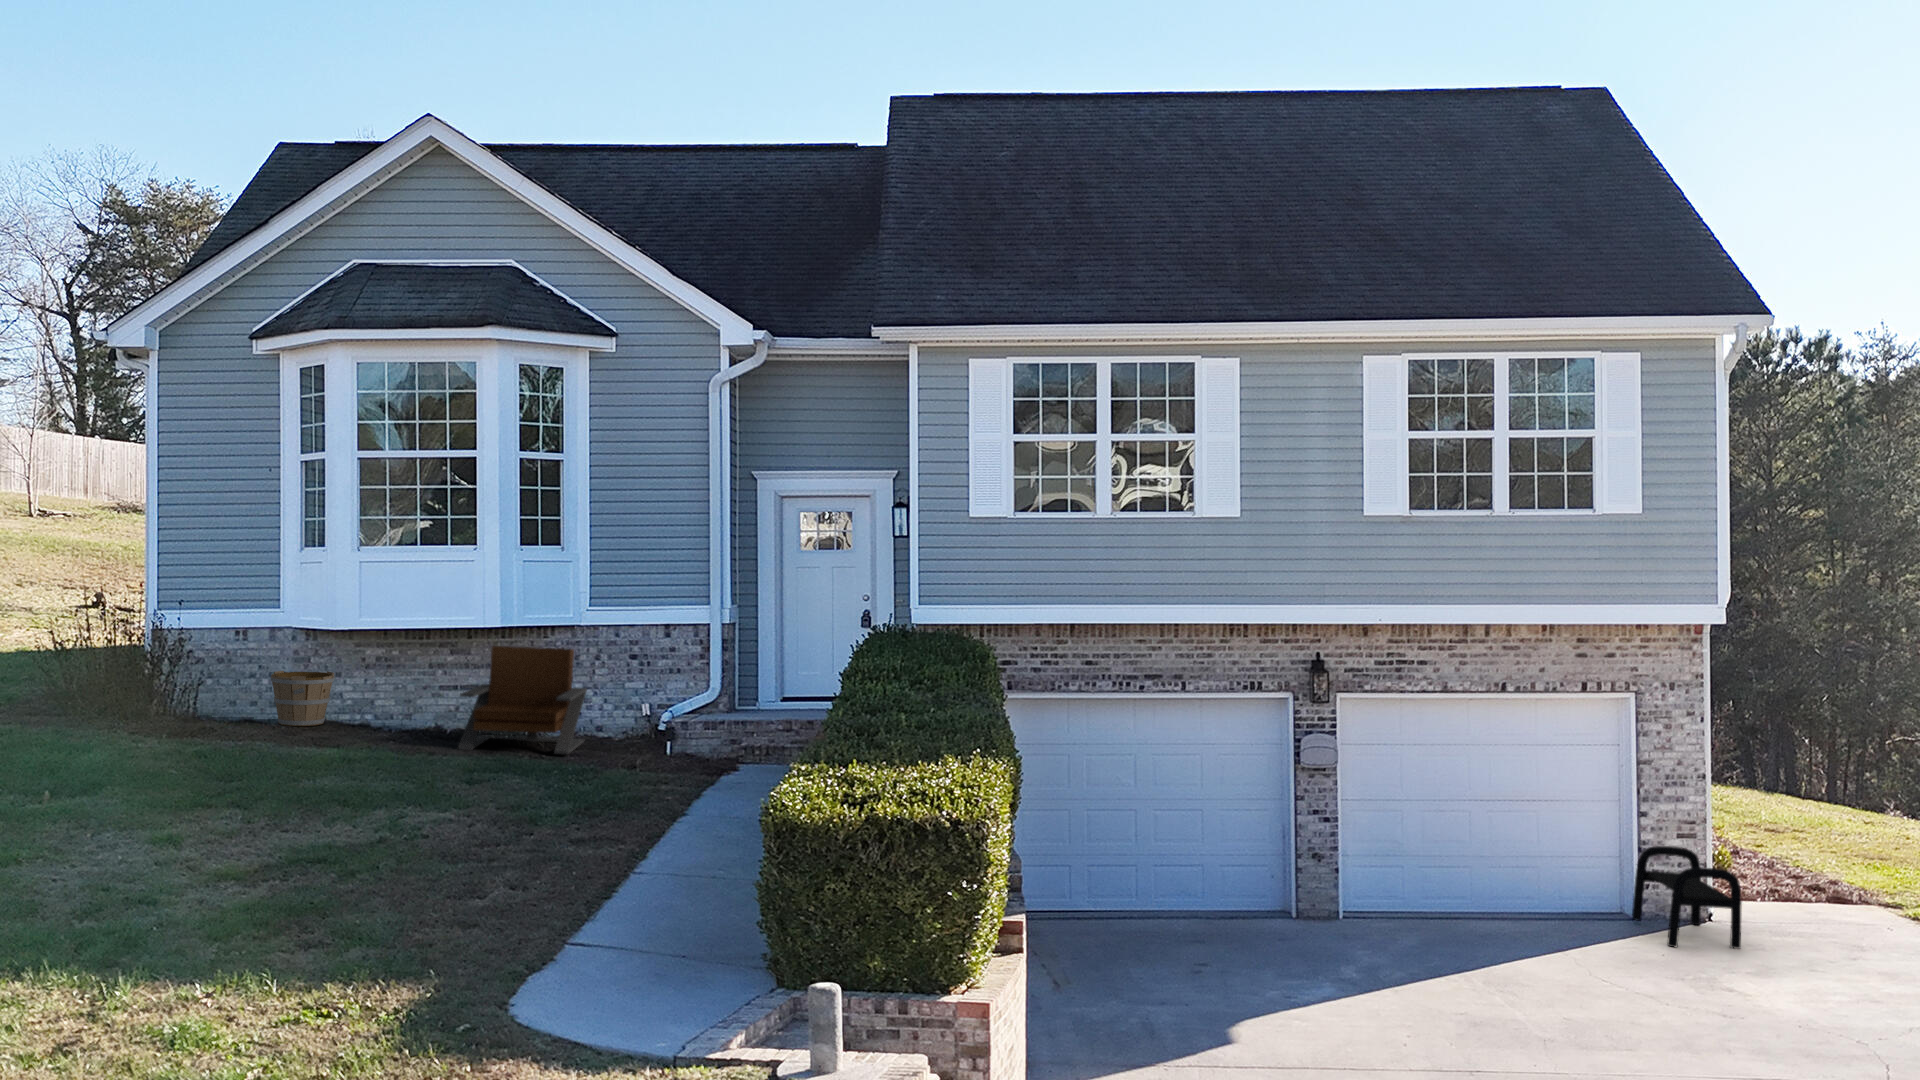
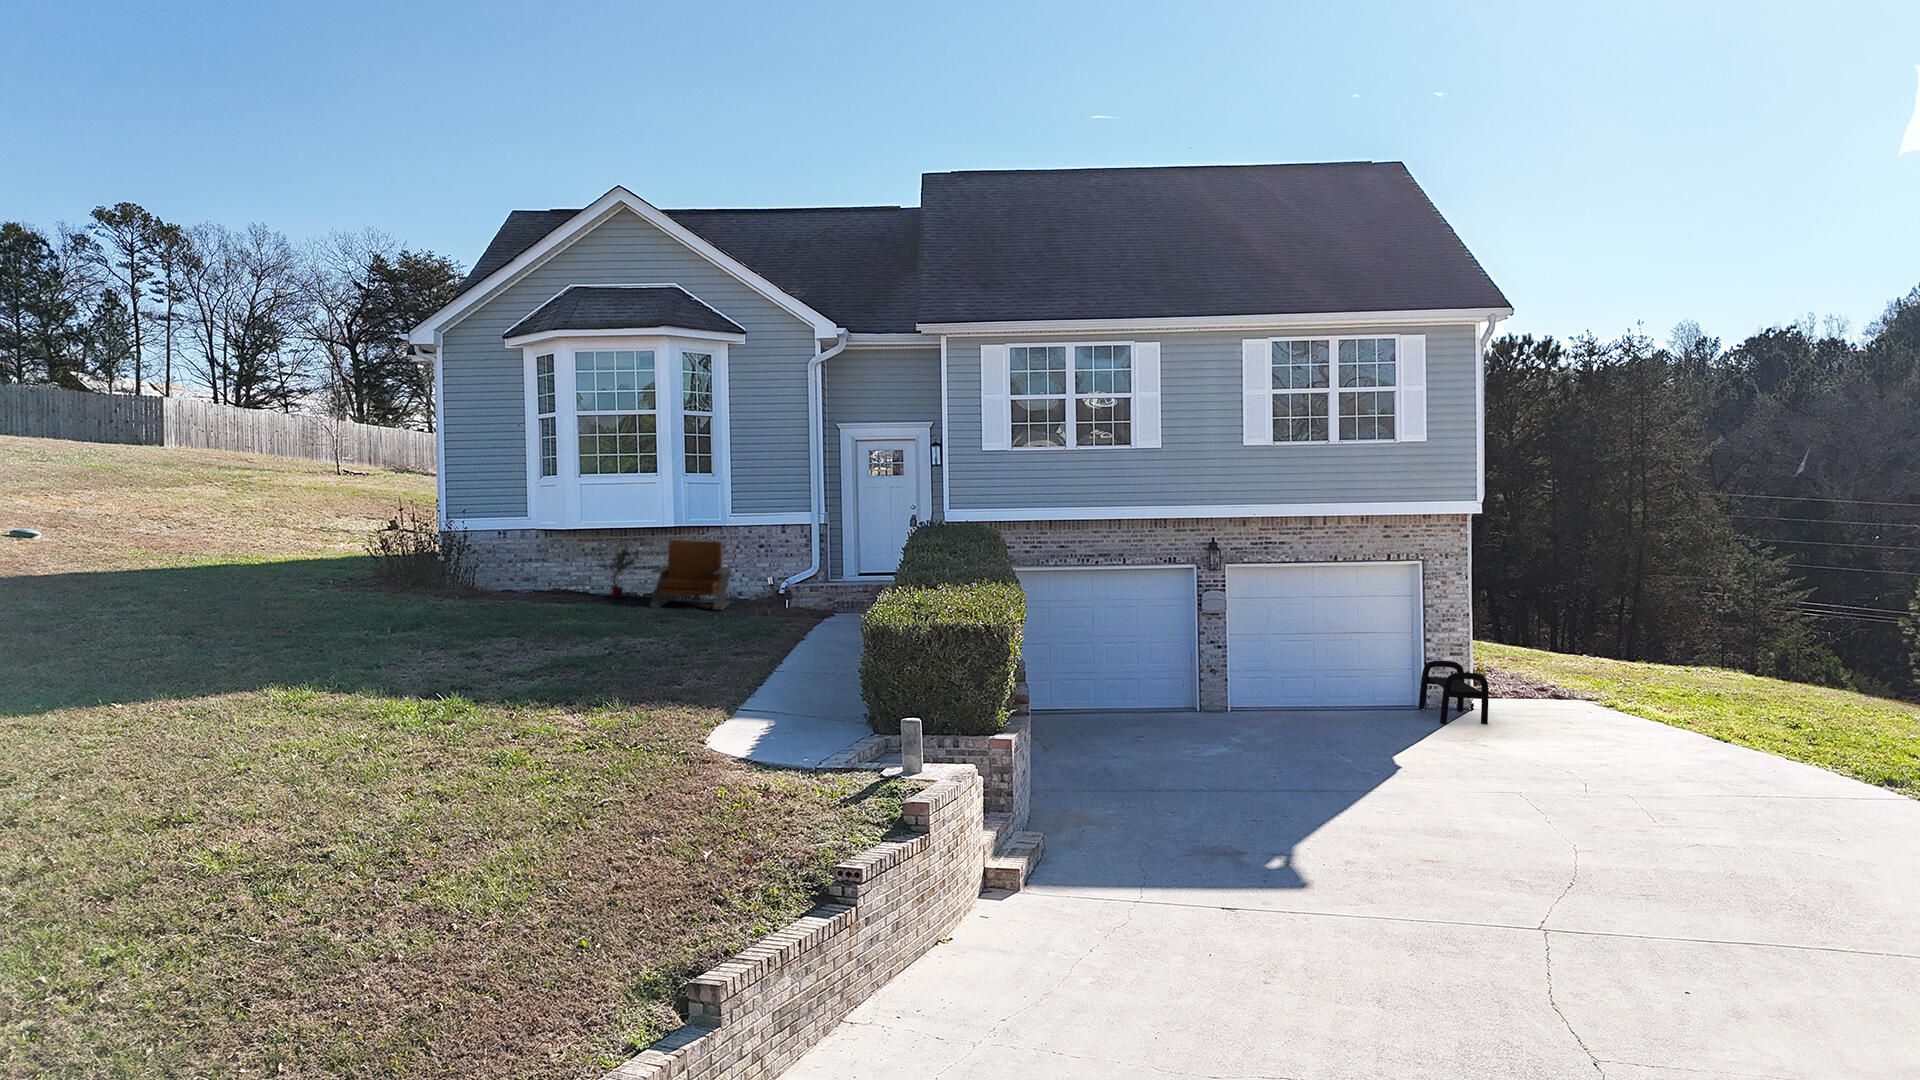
potted tree: none [378,645,449,733] -> present [597,542,640,598]
wooden bucket: present [271,671,335,726] -> none [524,558,566,594]

